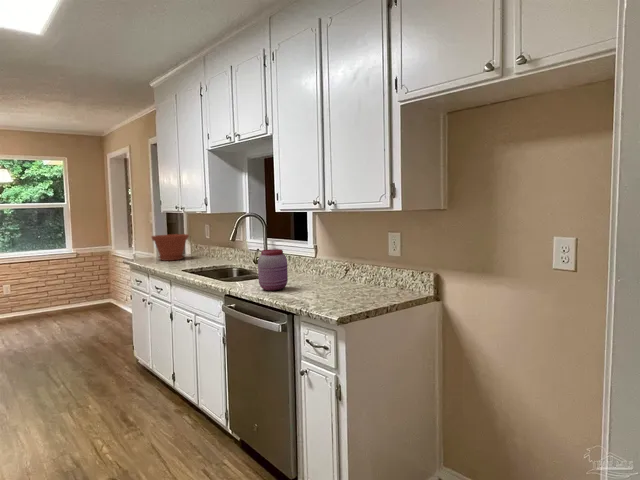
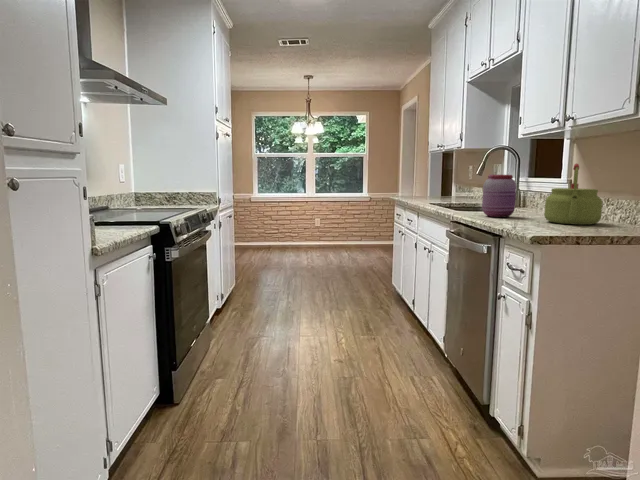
plant pot: present [152,234,189,261] -> none [415,174,452,198]
kettle: none [317,240,361,293] -> present [544,164,602,225]

